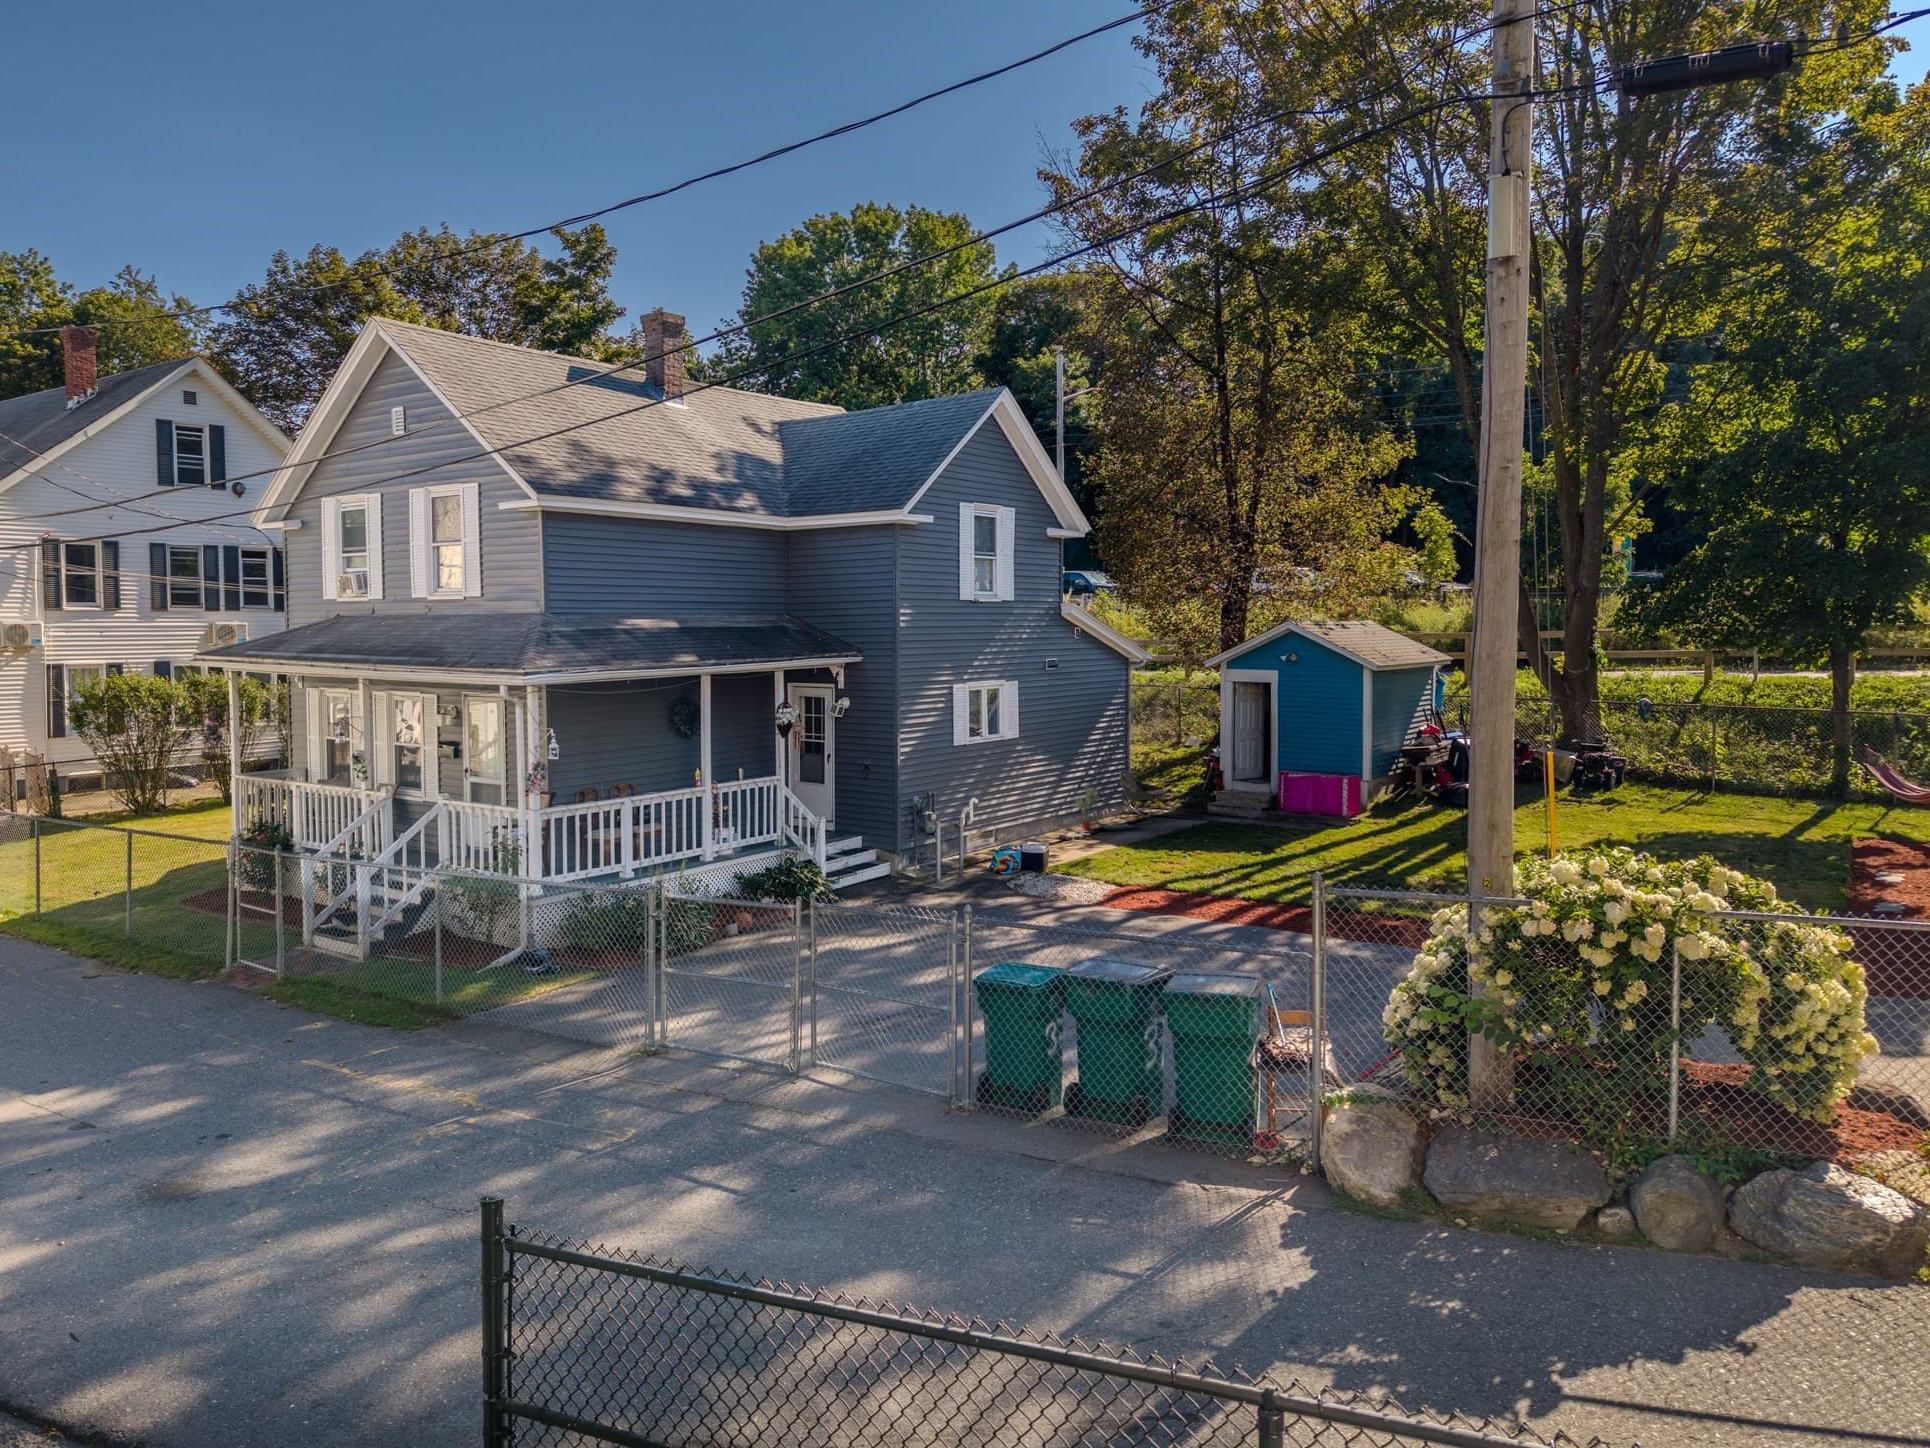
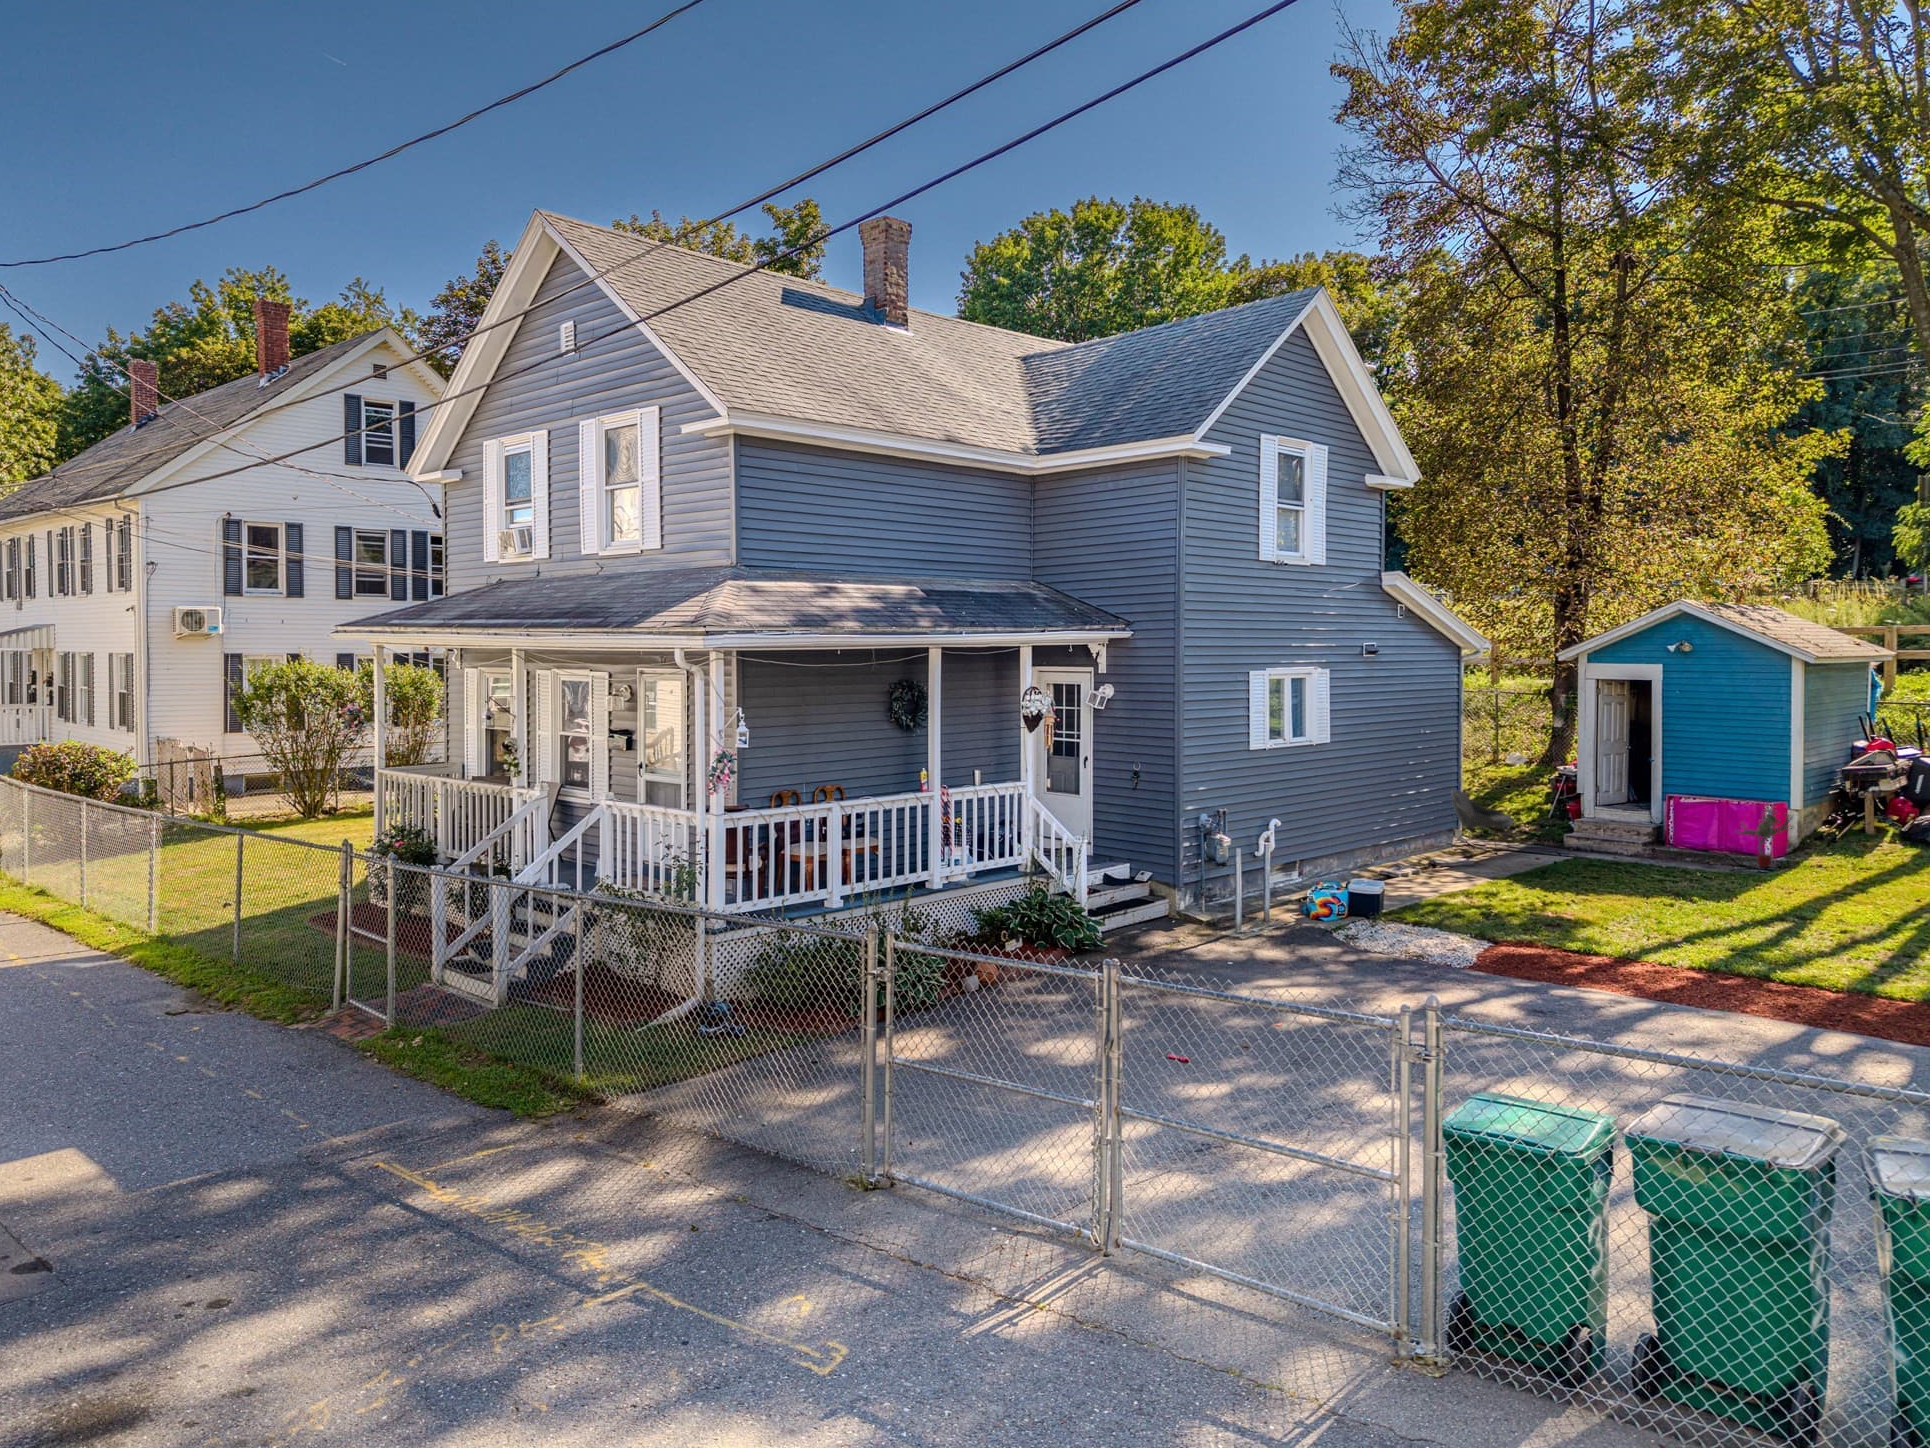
potted tree: present [1075,787,1099,830] -> present [1736,807,1792,867]

